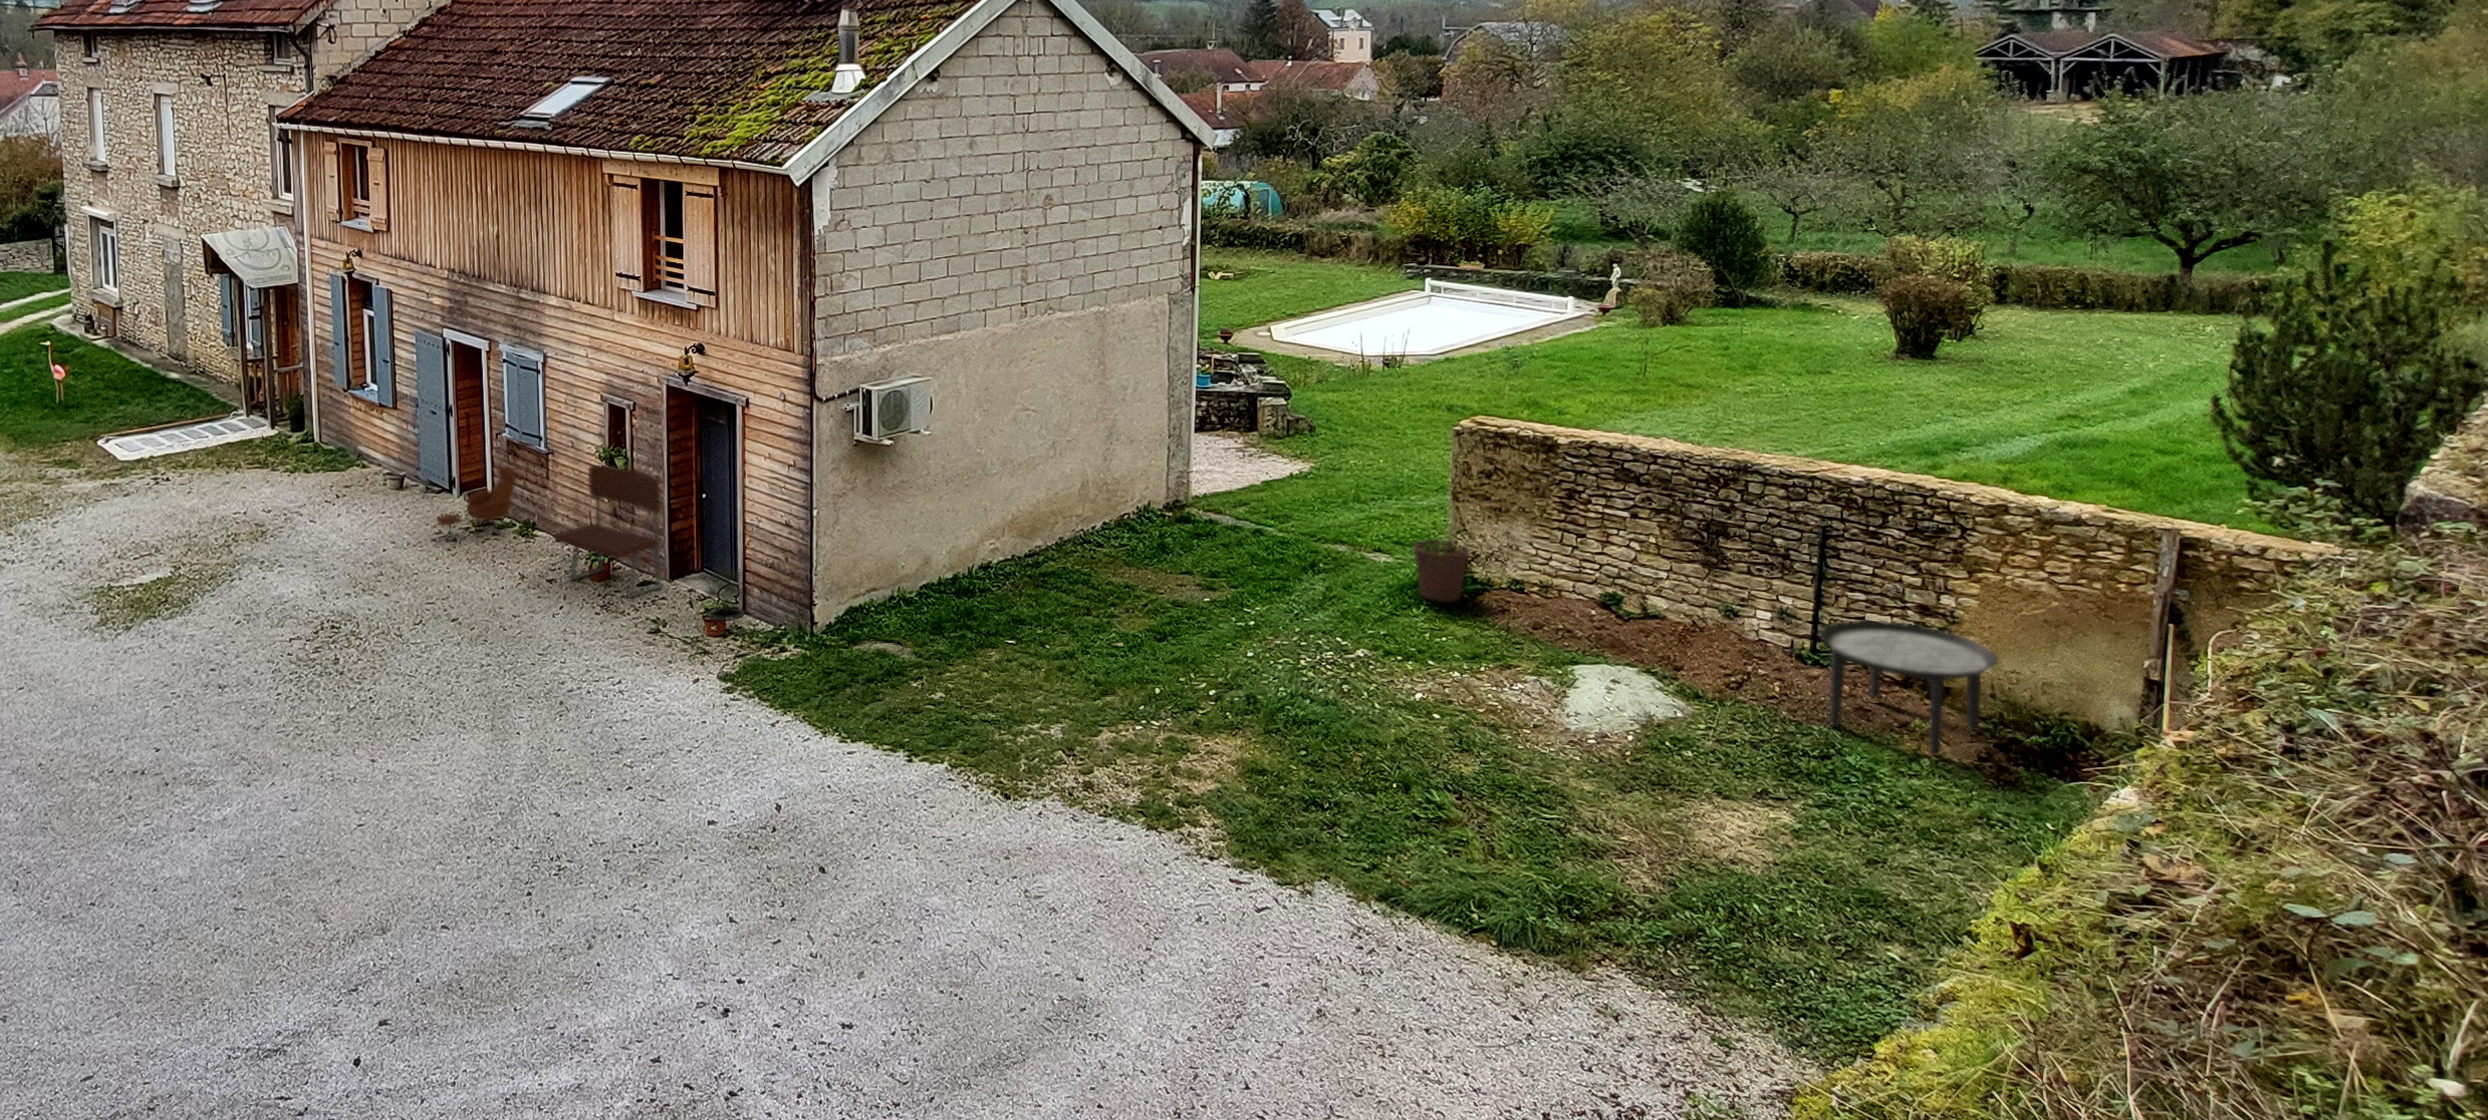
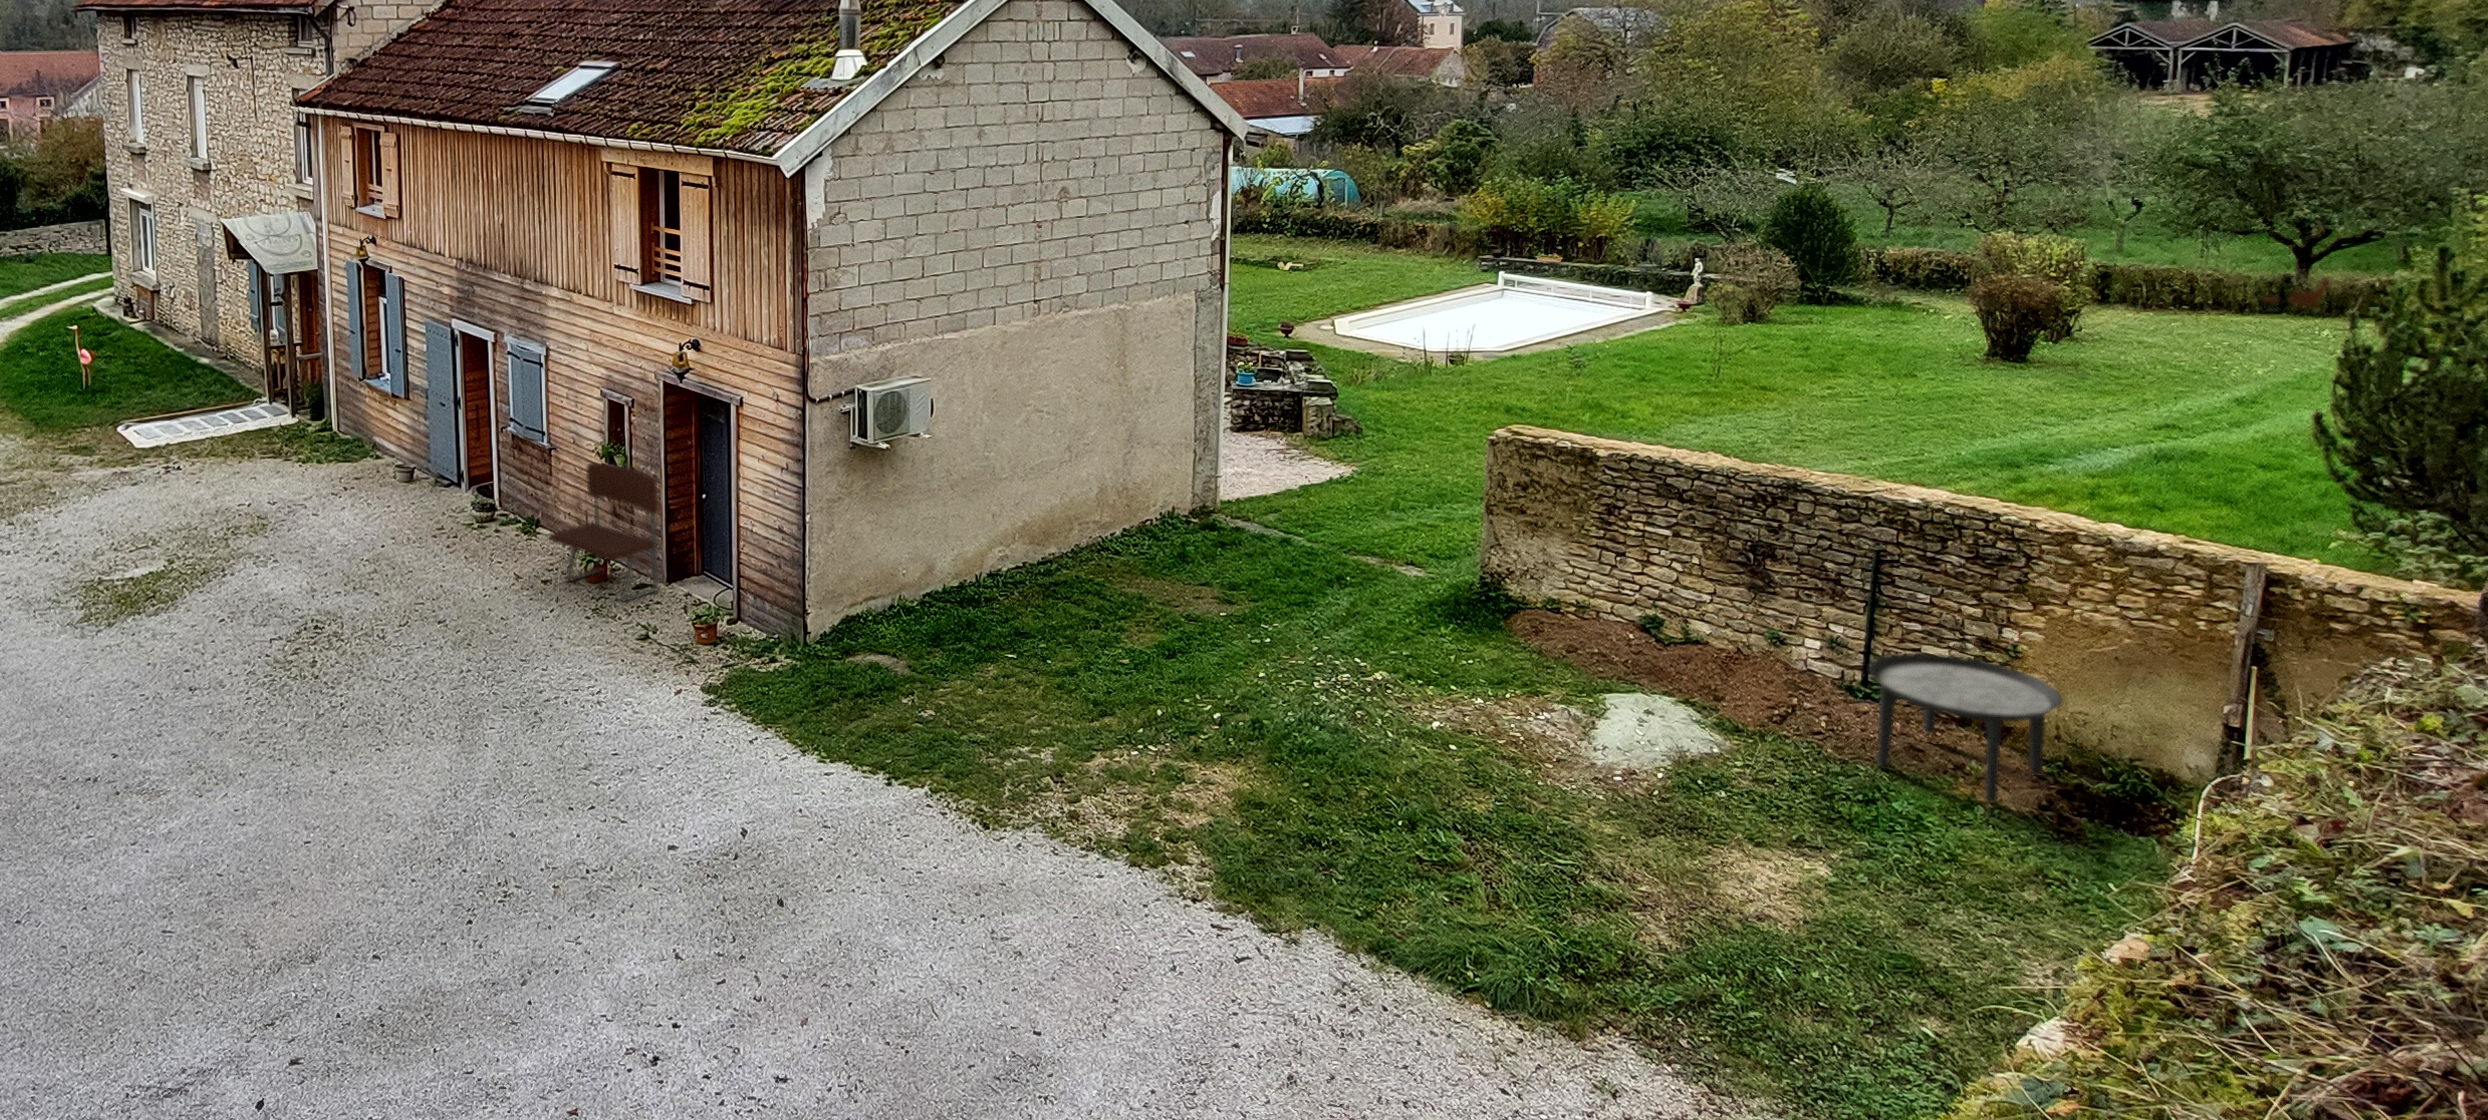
lounge chair: present [437,467,516,540] -> present [2263,278,2329,314]
basket: present [1413,540,1469,601] -> none [1441,555,1500,621]
potted tree: present [703,555,743,620] -> none [693,554,740,627]

